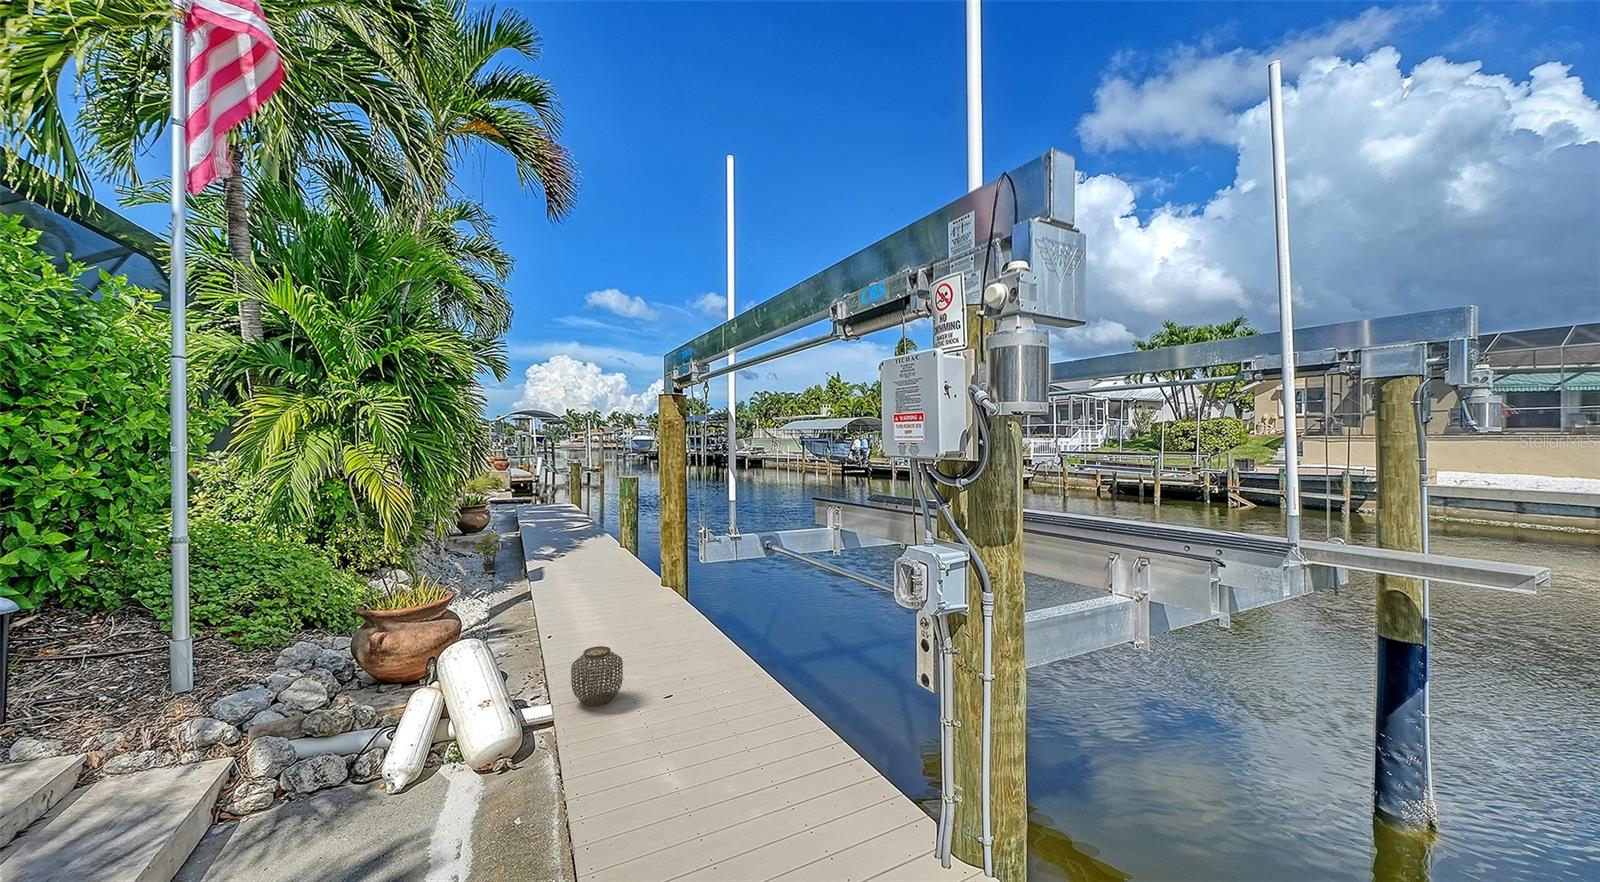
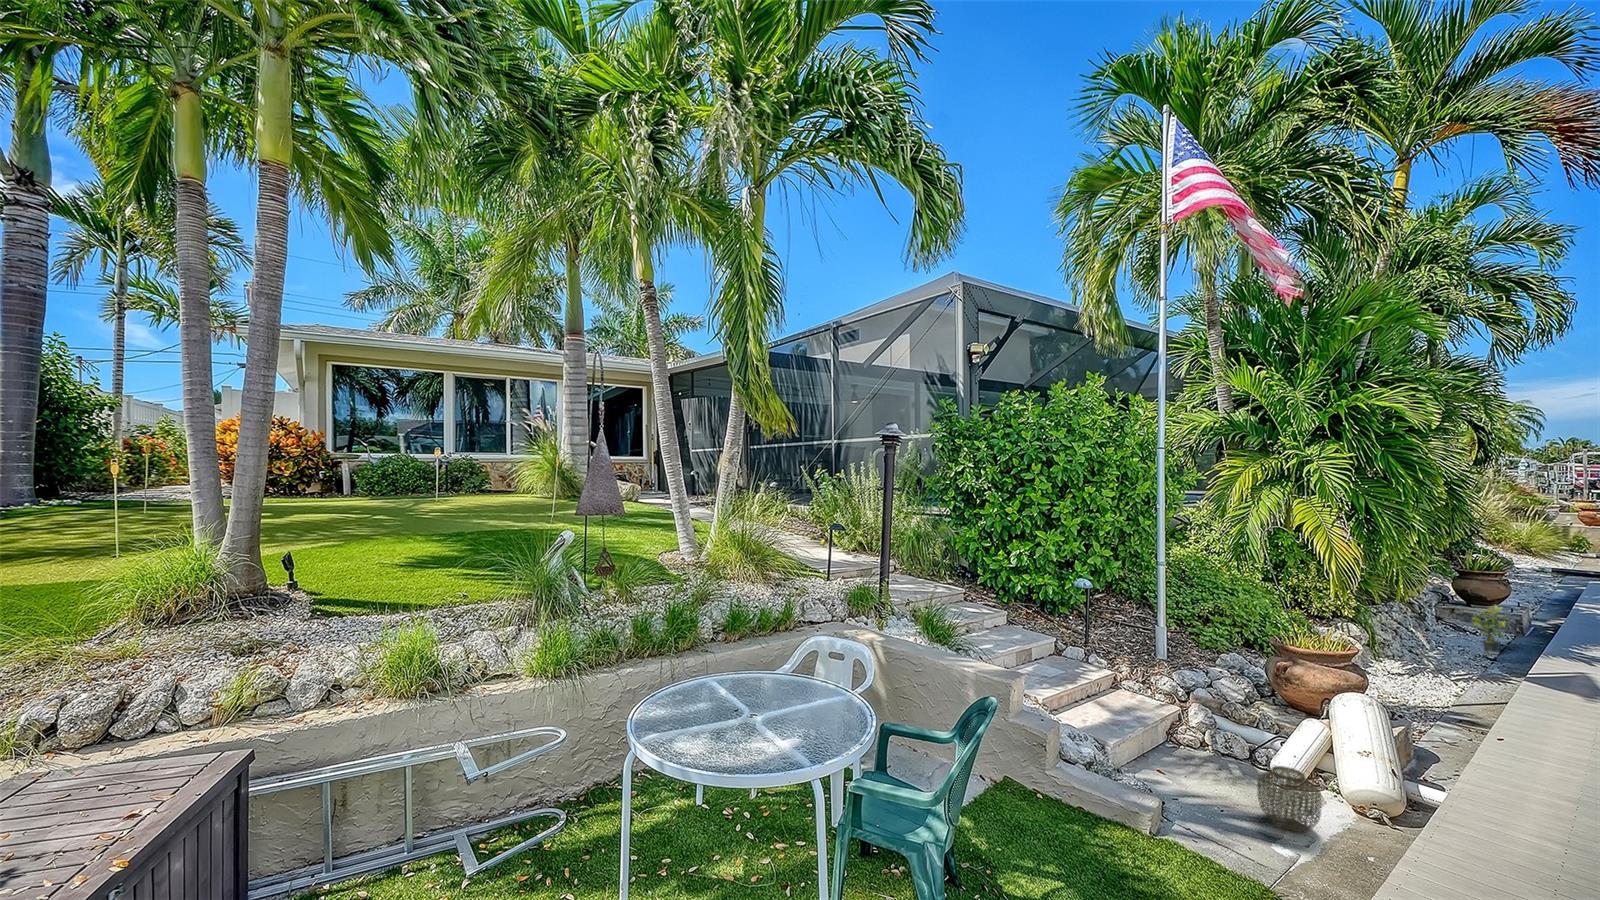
woven basket: present [571,646,623,706] -> present [1257,766,1321,833]

